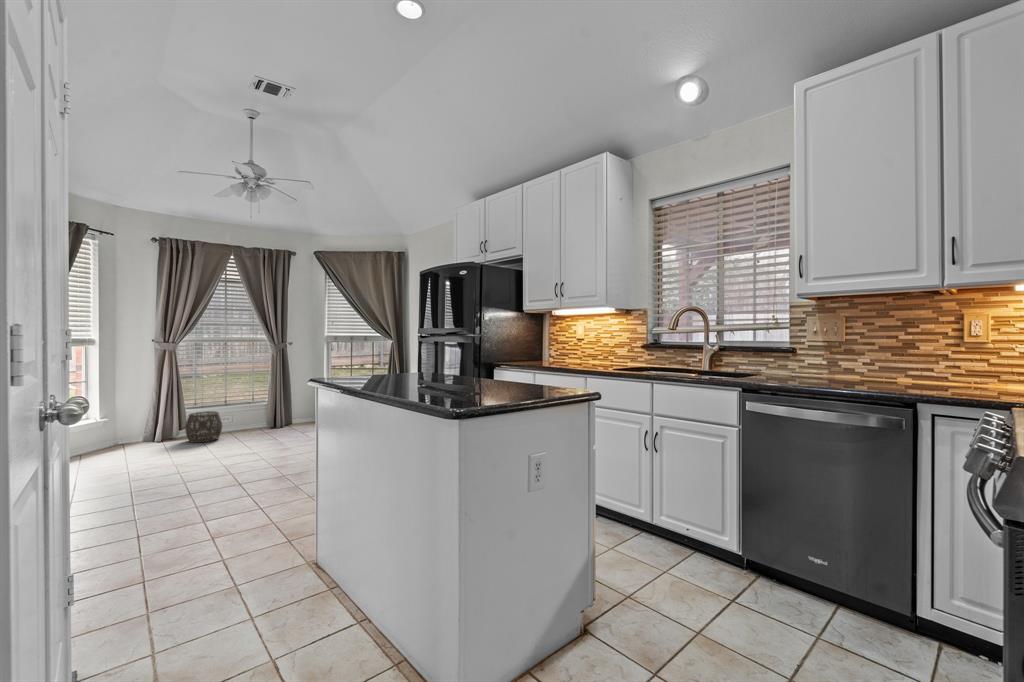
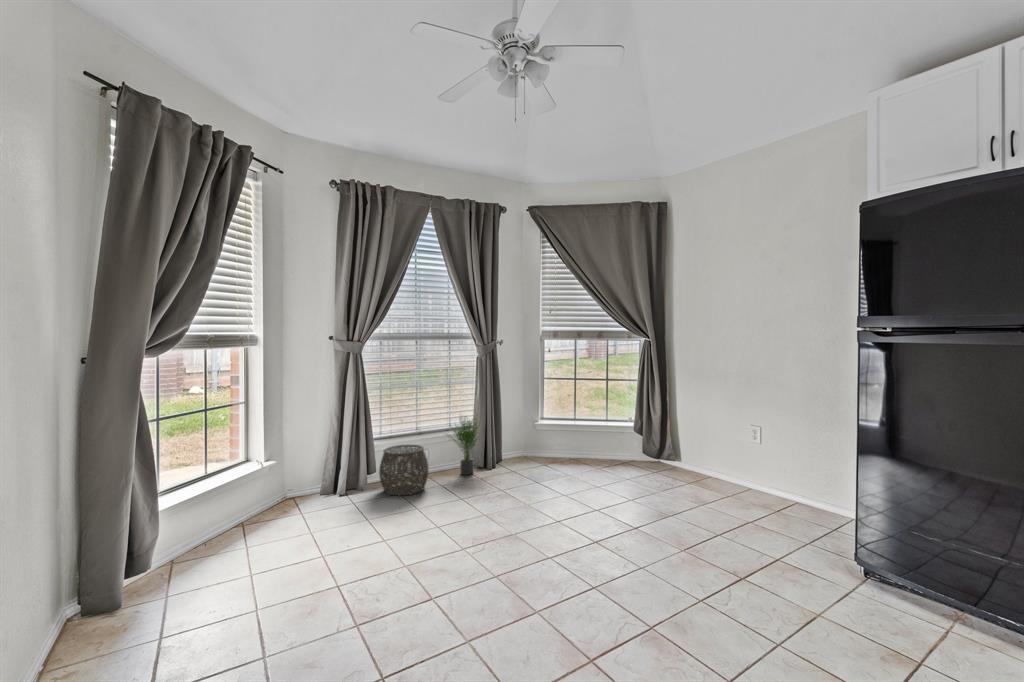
potted plant: none [239,390,272,433] -> present [447,418,478,475]

